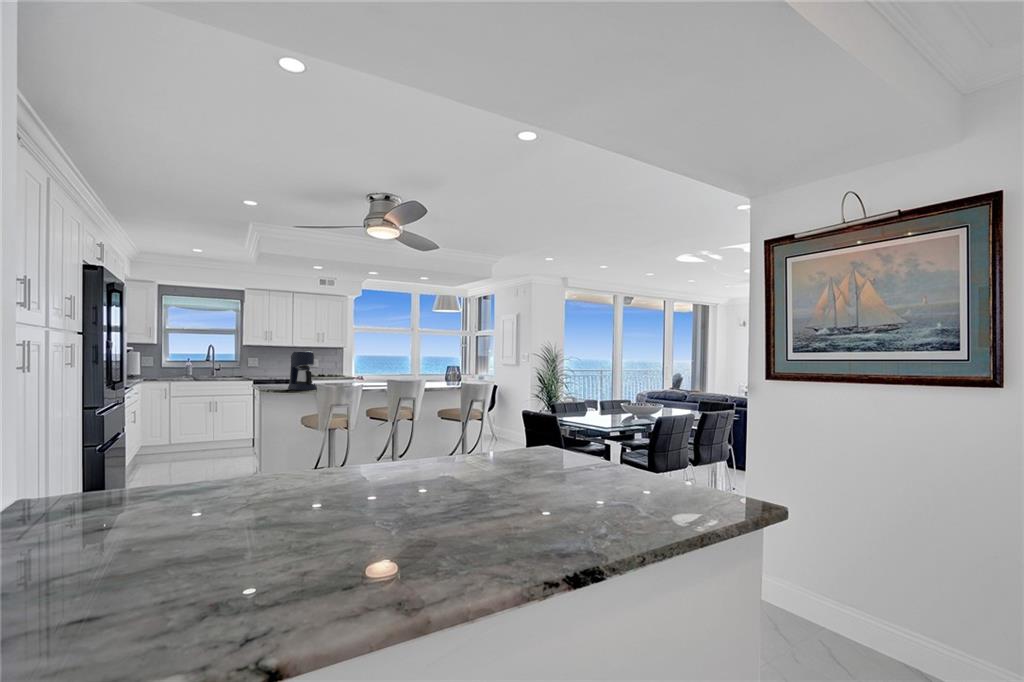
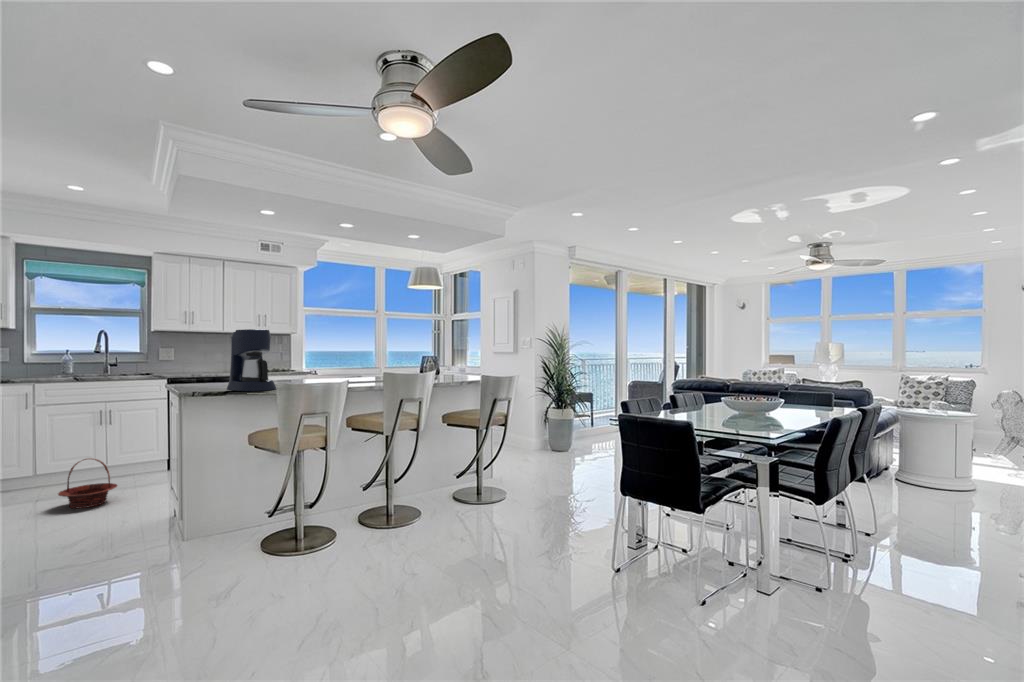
basket: none [186,434,221,466] -> present [58,458,117,508]

